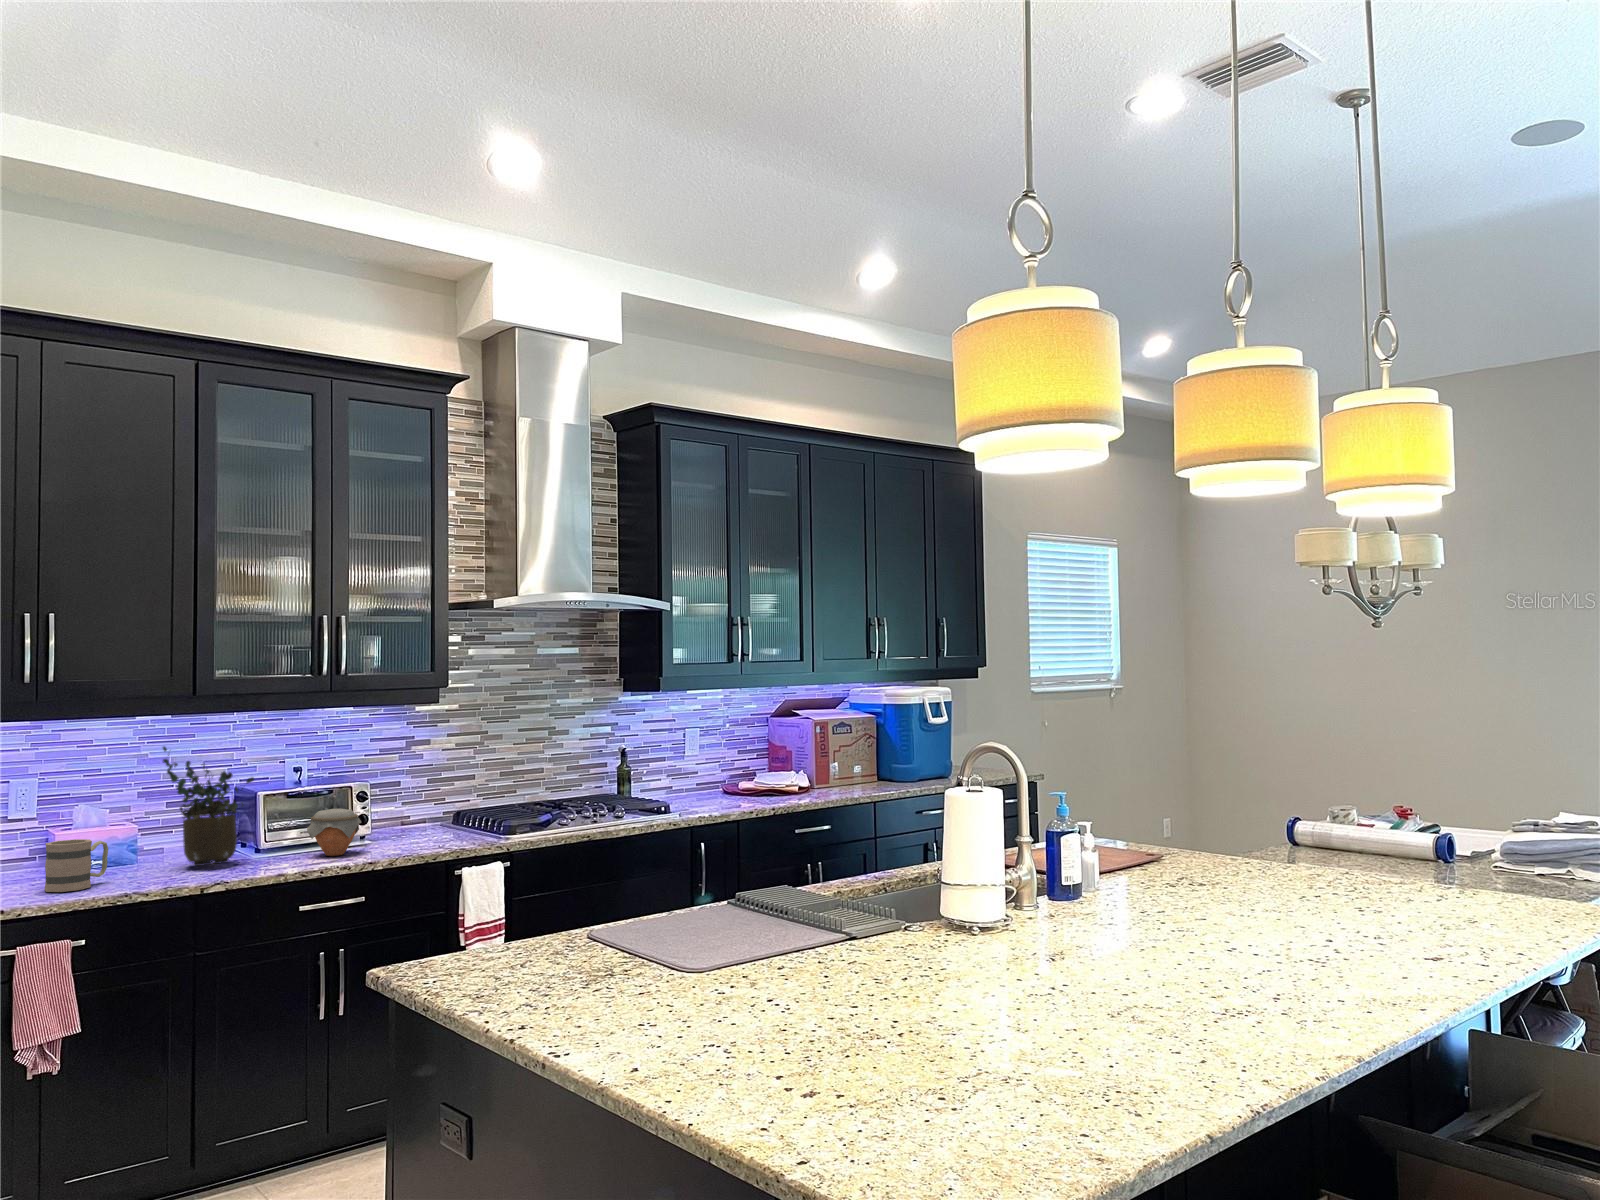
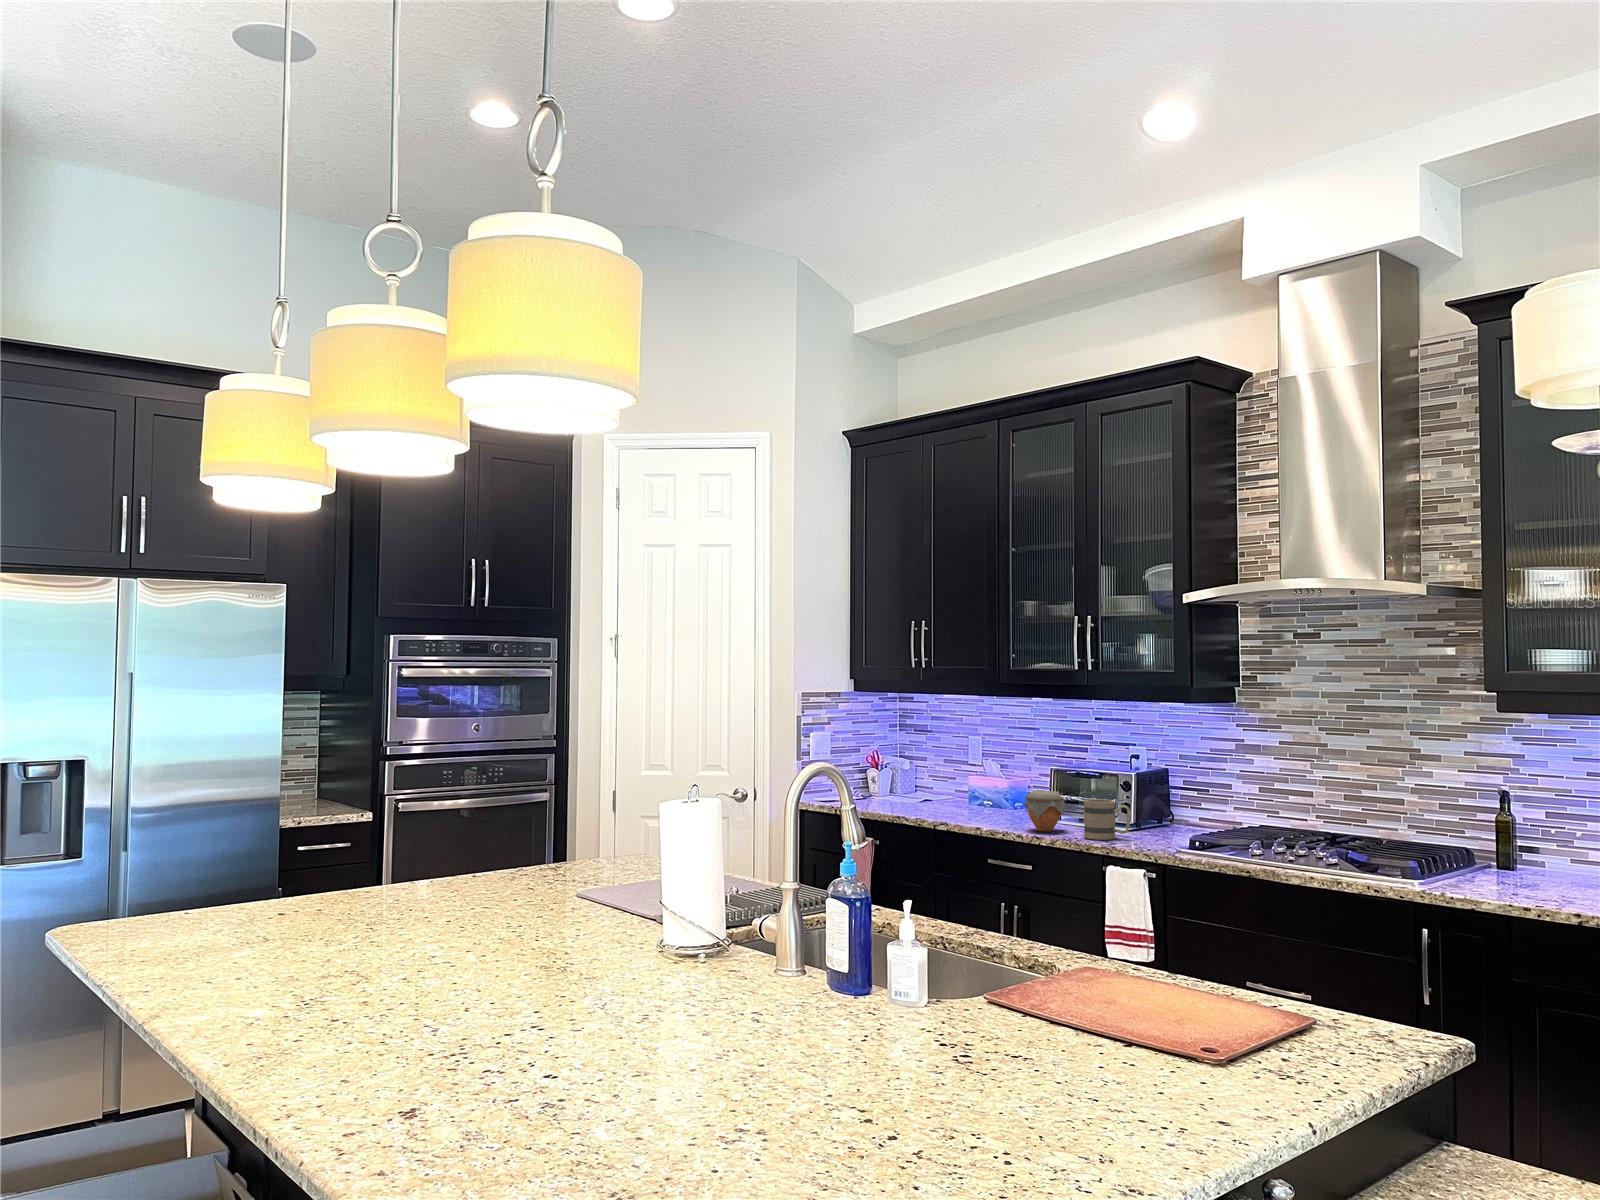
potted plant: present [163,747,254,866] -> none [962,722,1014,819]
mug: present [44,839,108,892] -> present [1084,799,1130,840]

